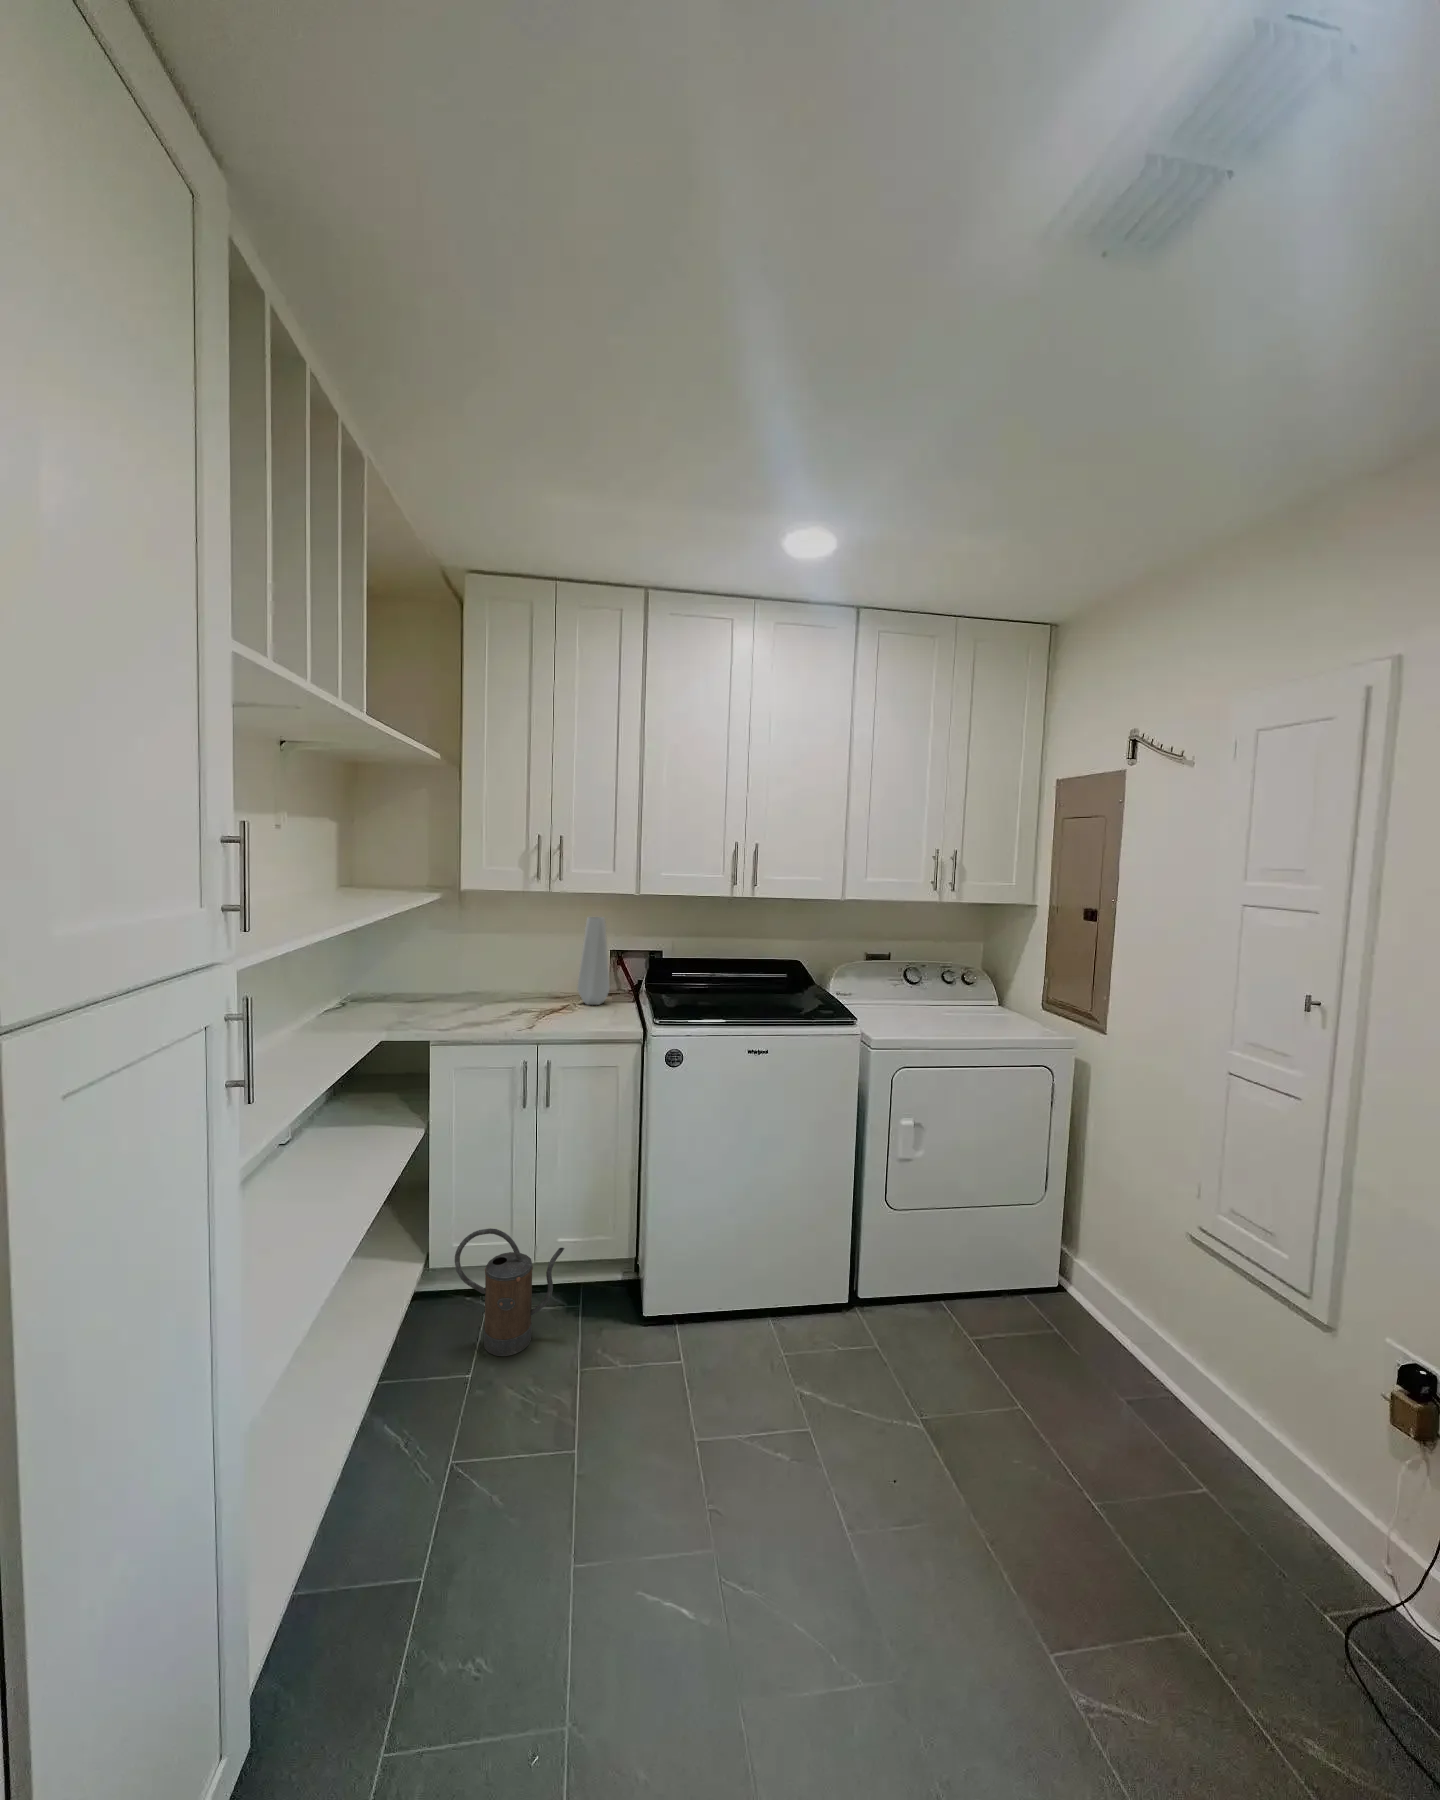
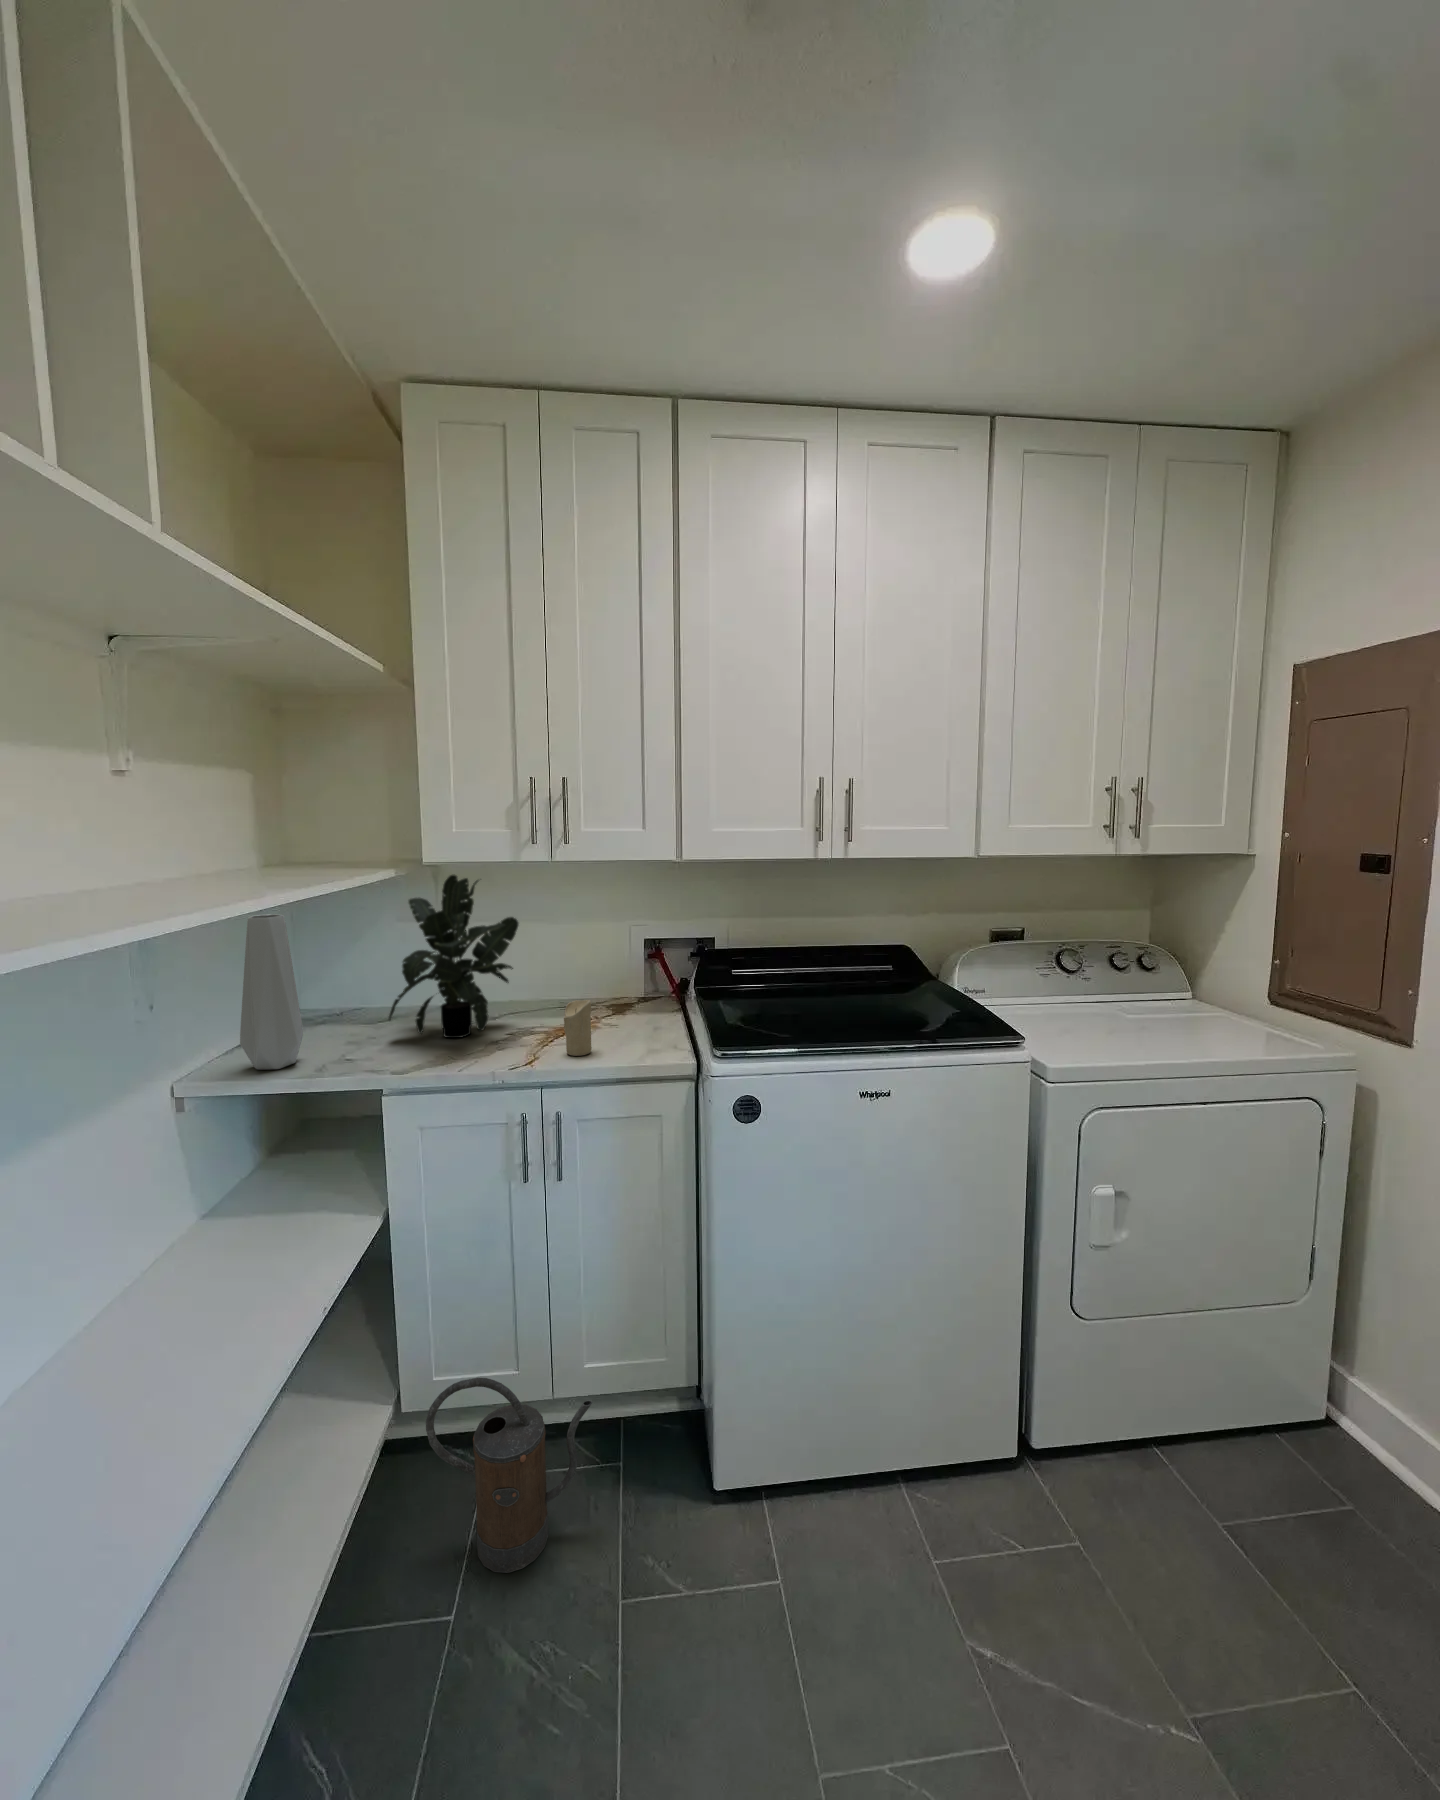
potted plant: none [432,899,524,1013] -> present [389,875,519,1038]
vase: present [577,917,610,1005] -> present [240,914,303,1070]
candle: none [555,987,574,1025] -> present [564,1000,591,1056]

